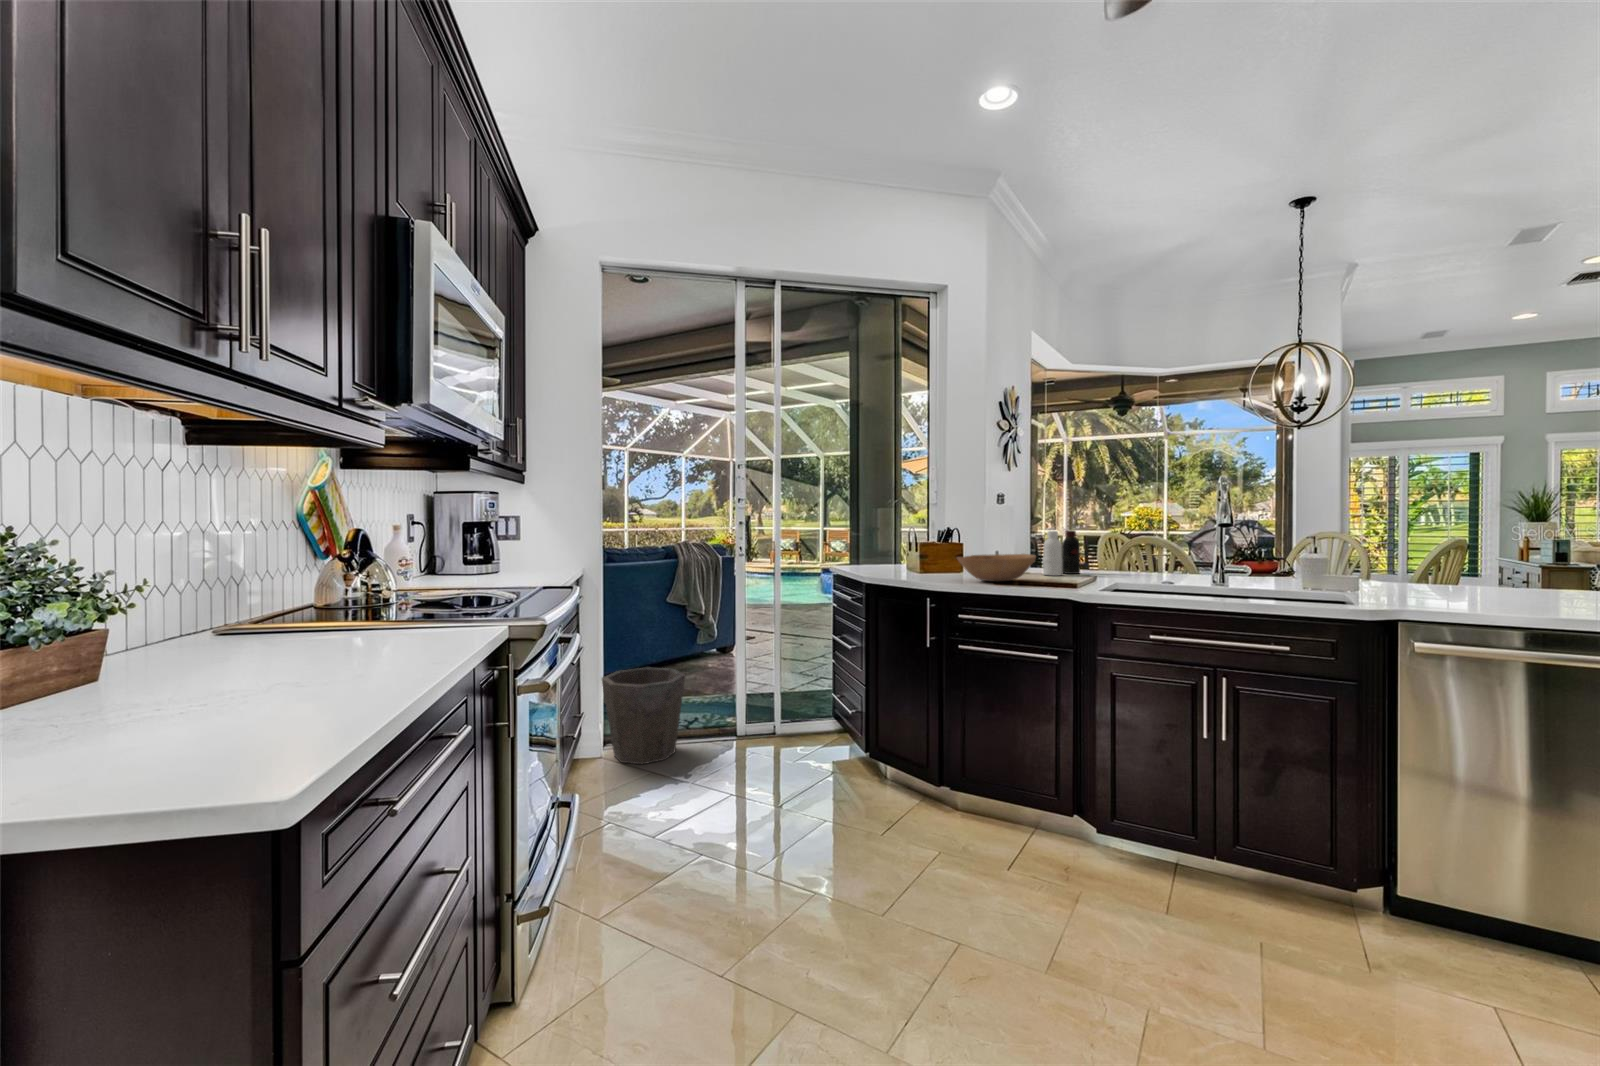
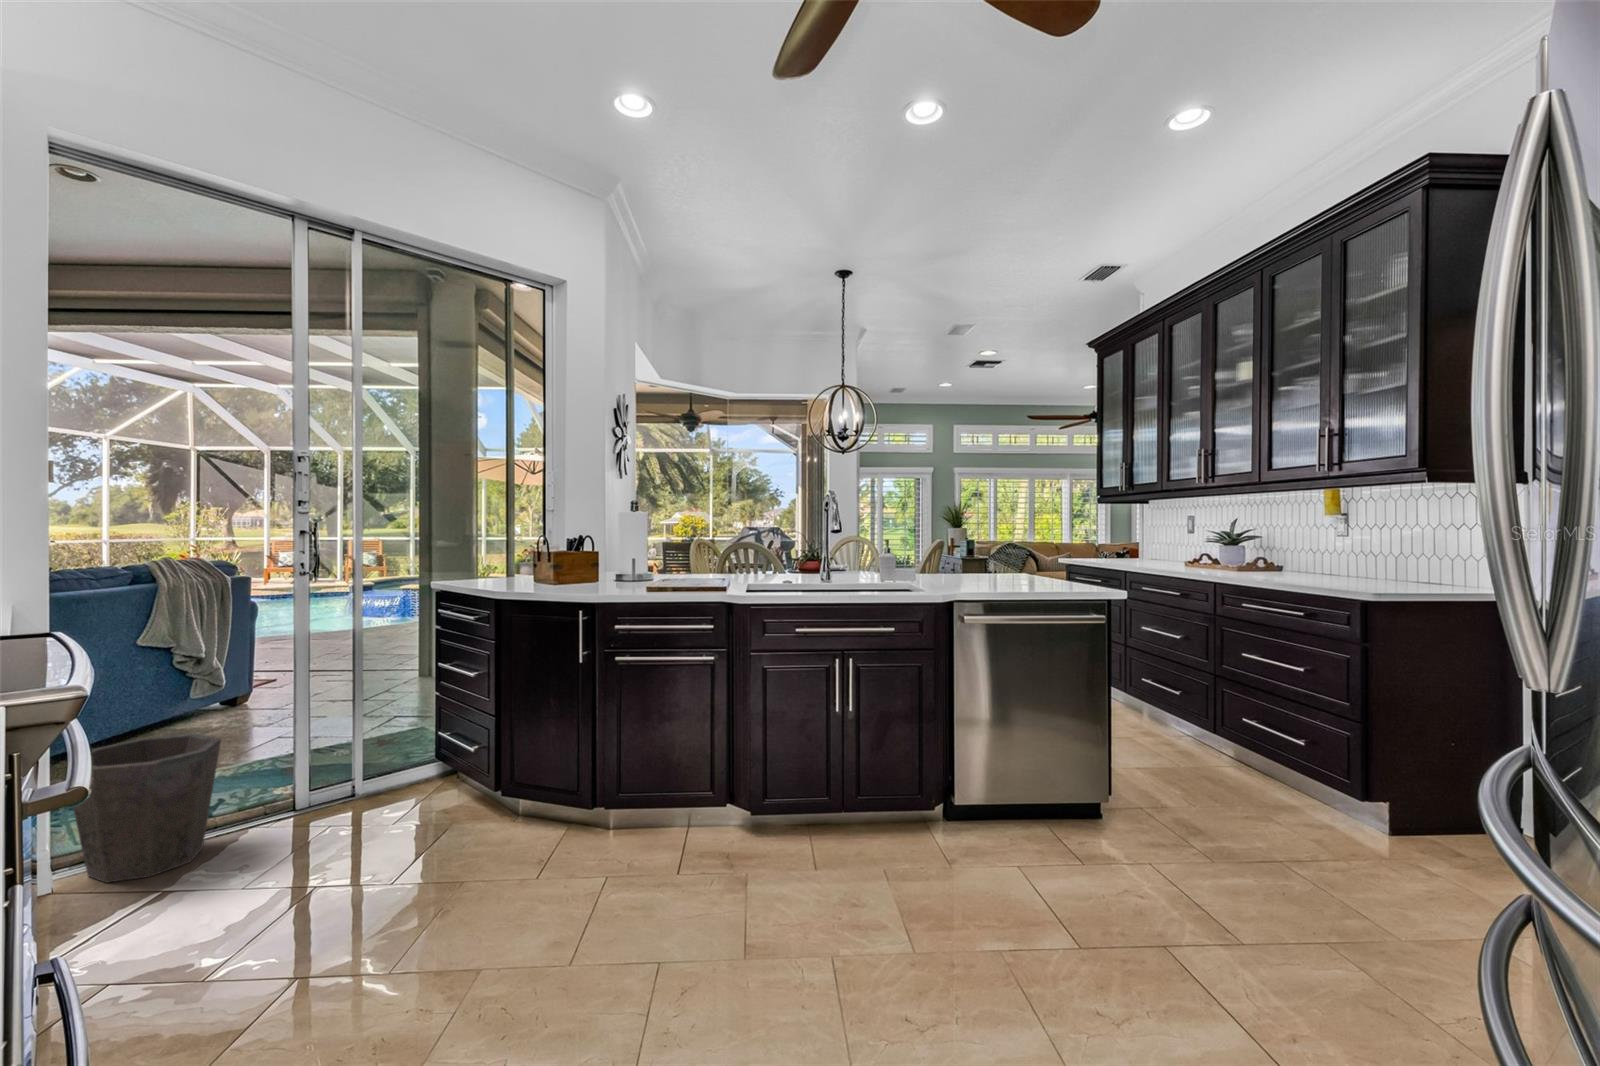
bottle: present [1043,530,1080,576] -> none [680,539,712,582]
bowl: present [957,554,1036,581] -> none [606,562,685,590]

